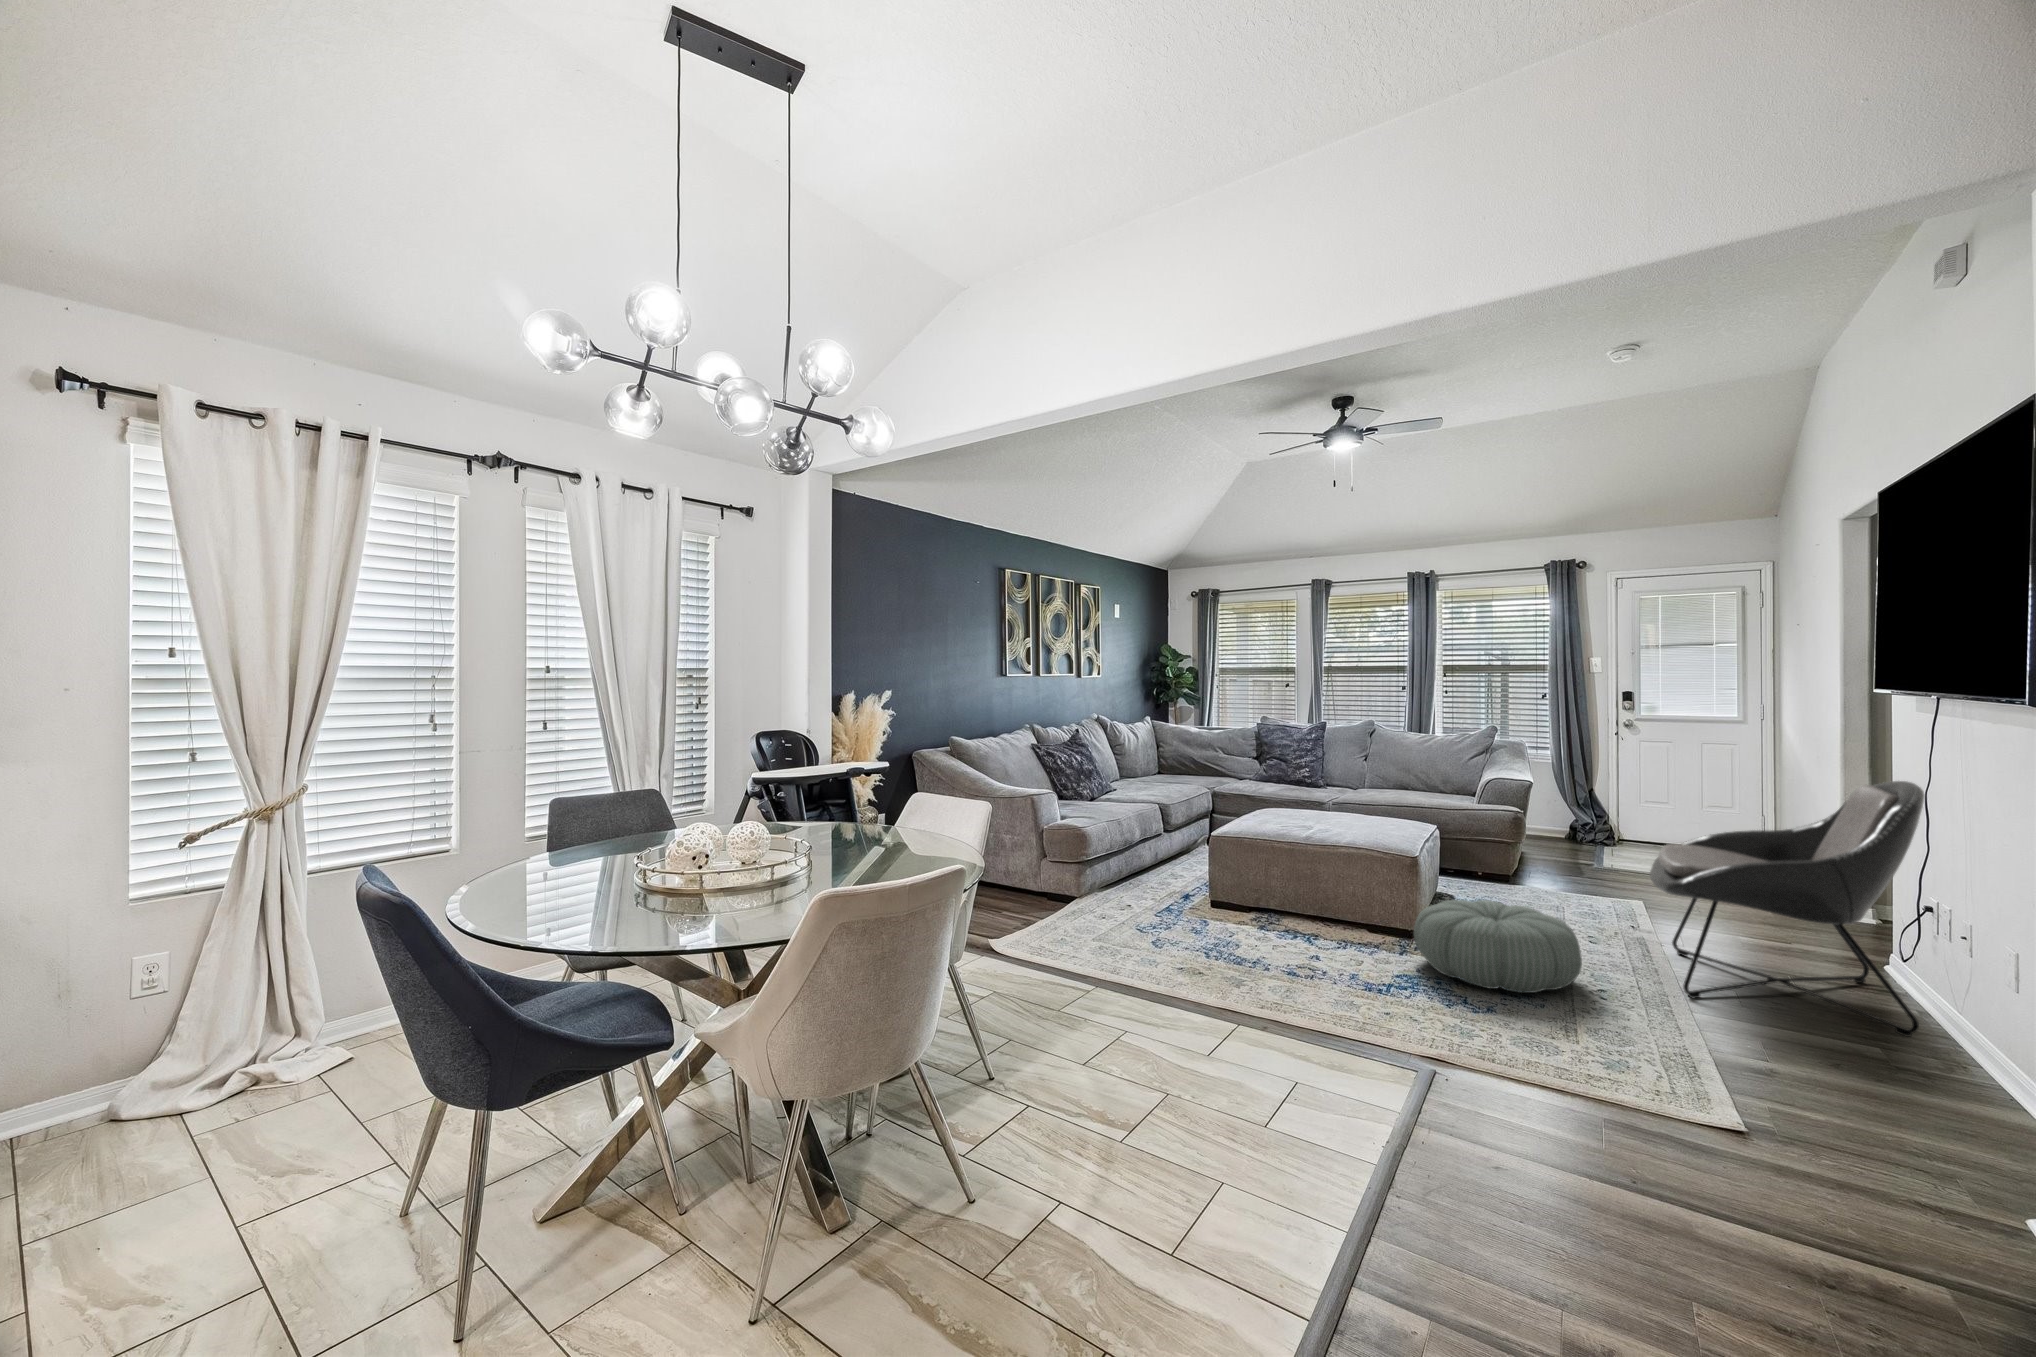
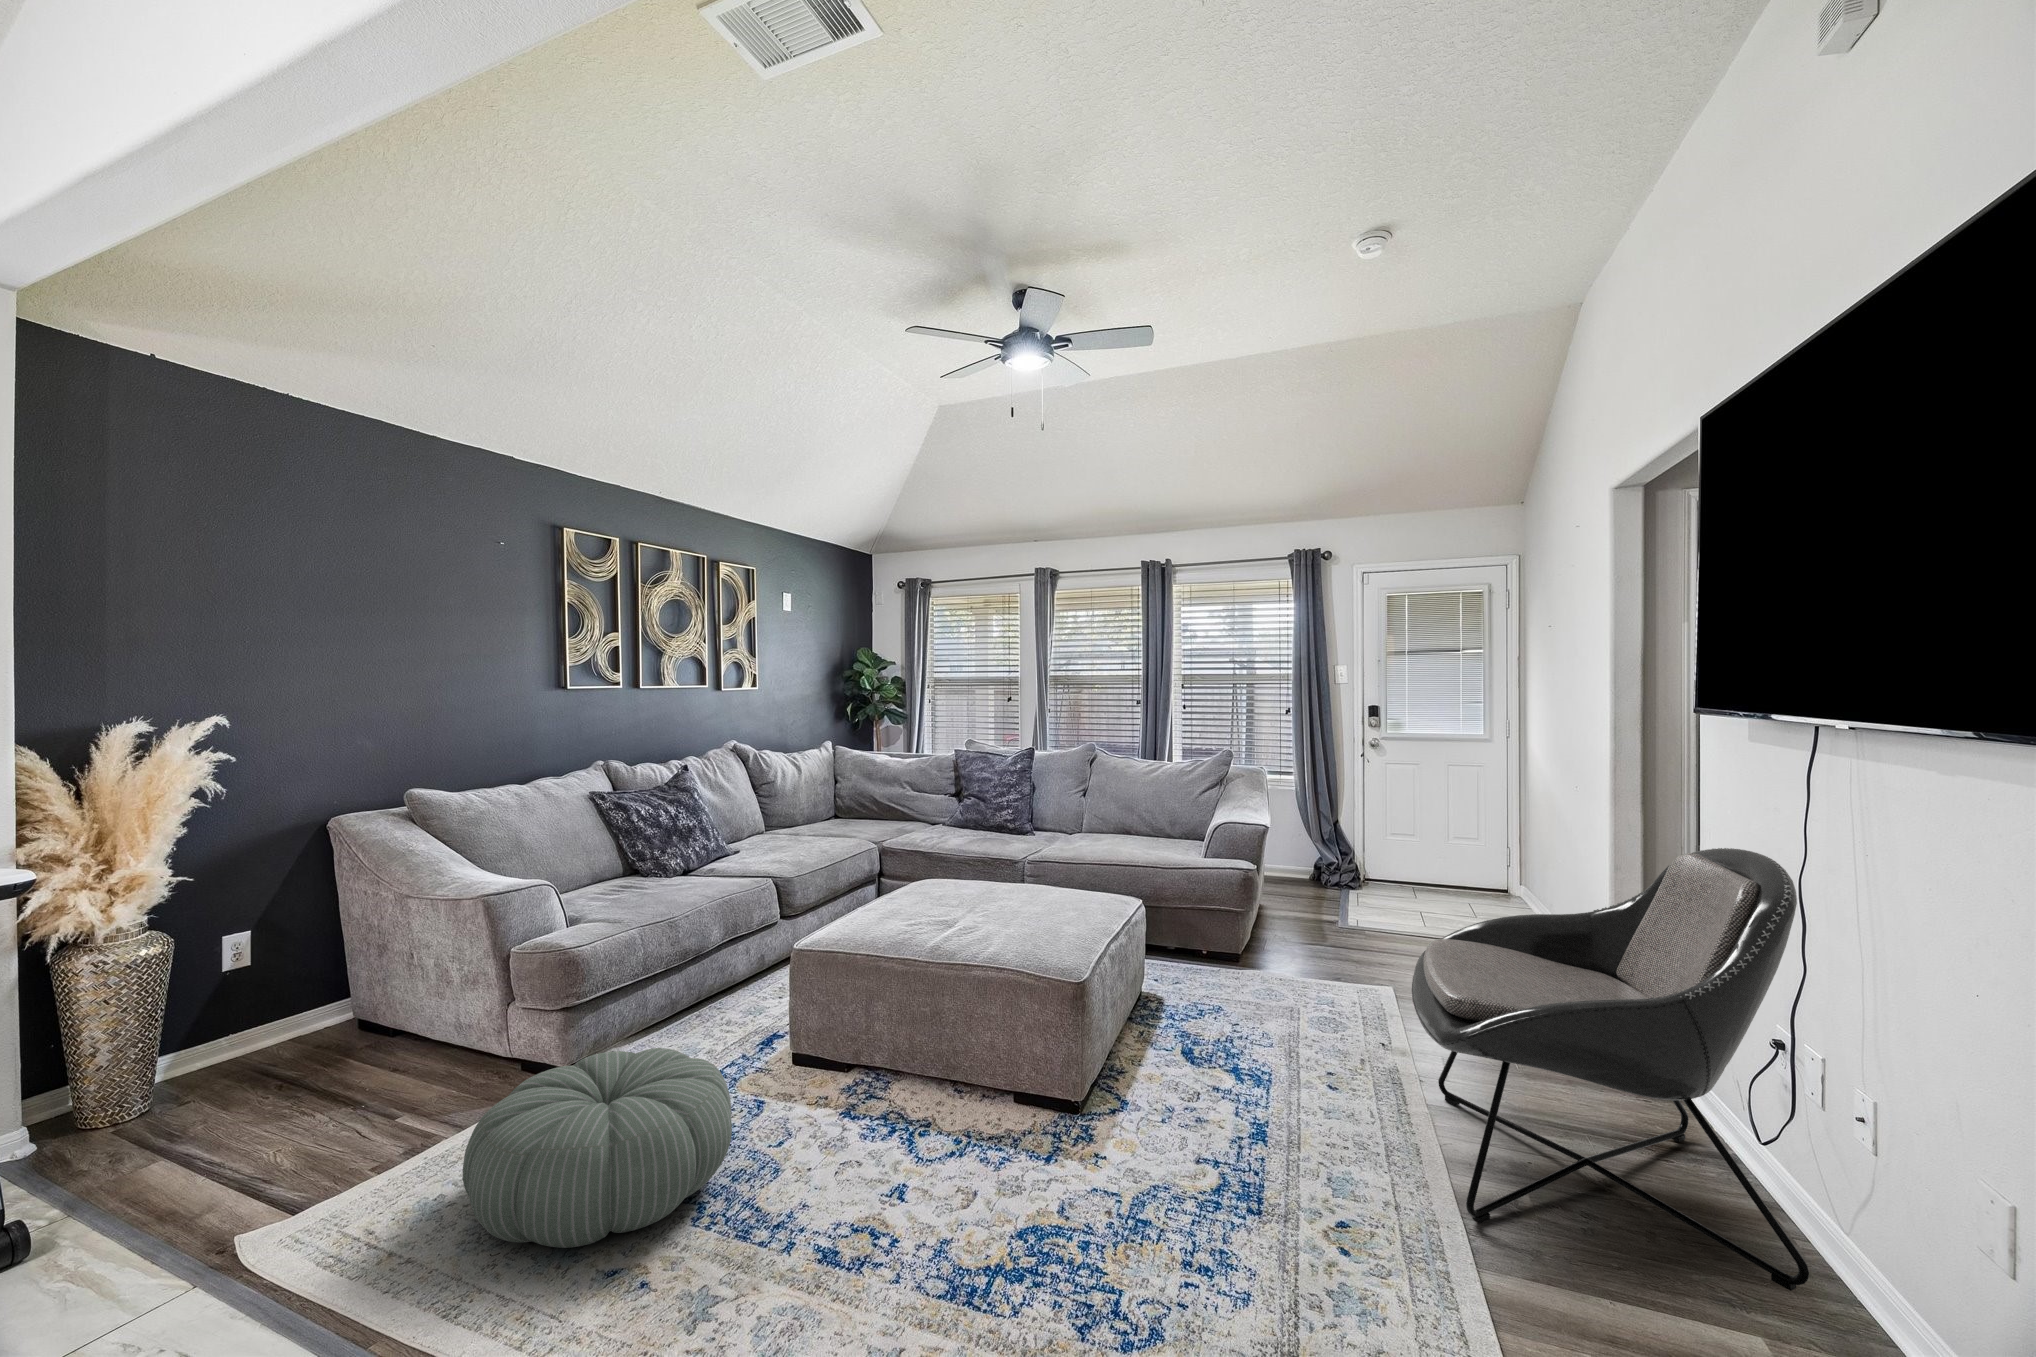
pouf: present [1414,900,1582,993] -> present [463,1048,732,1248]

